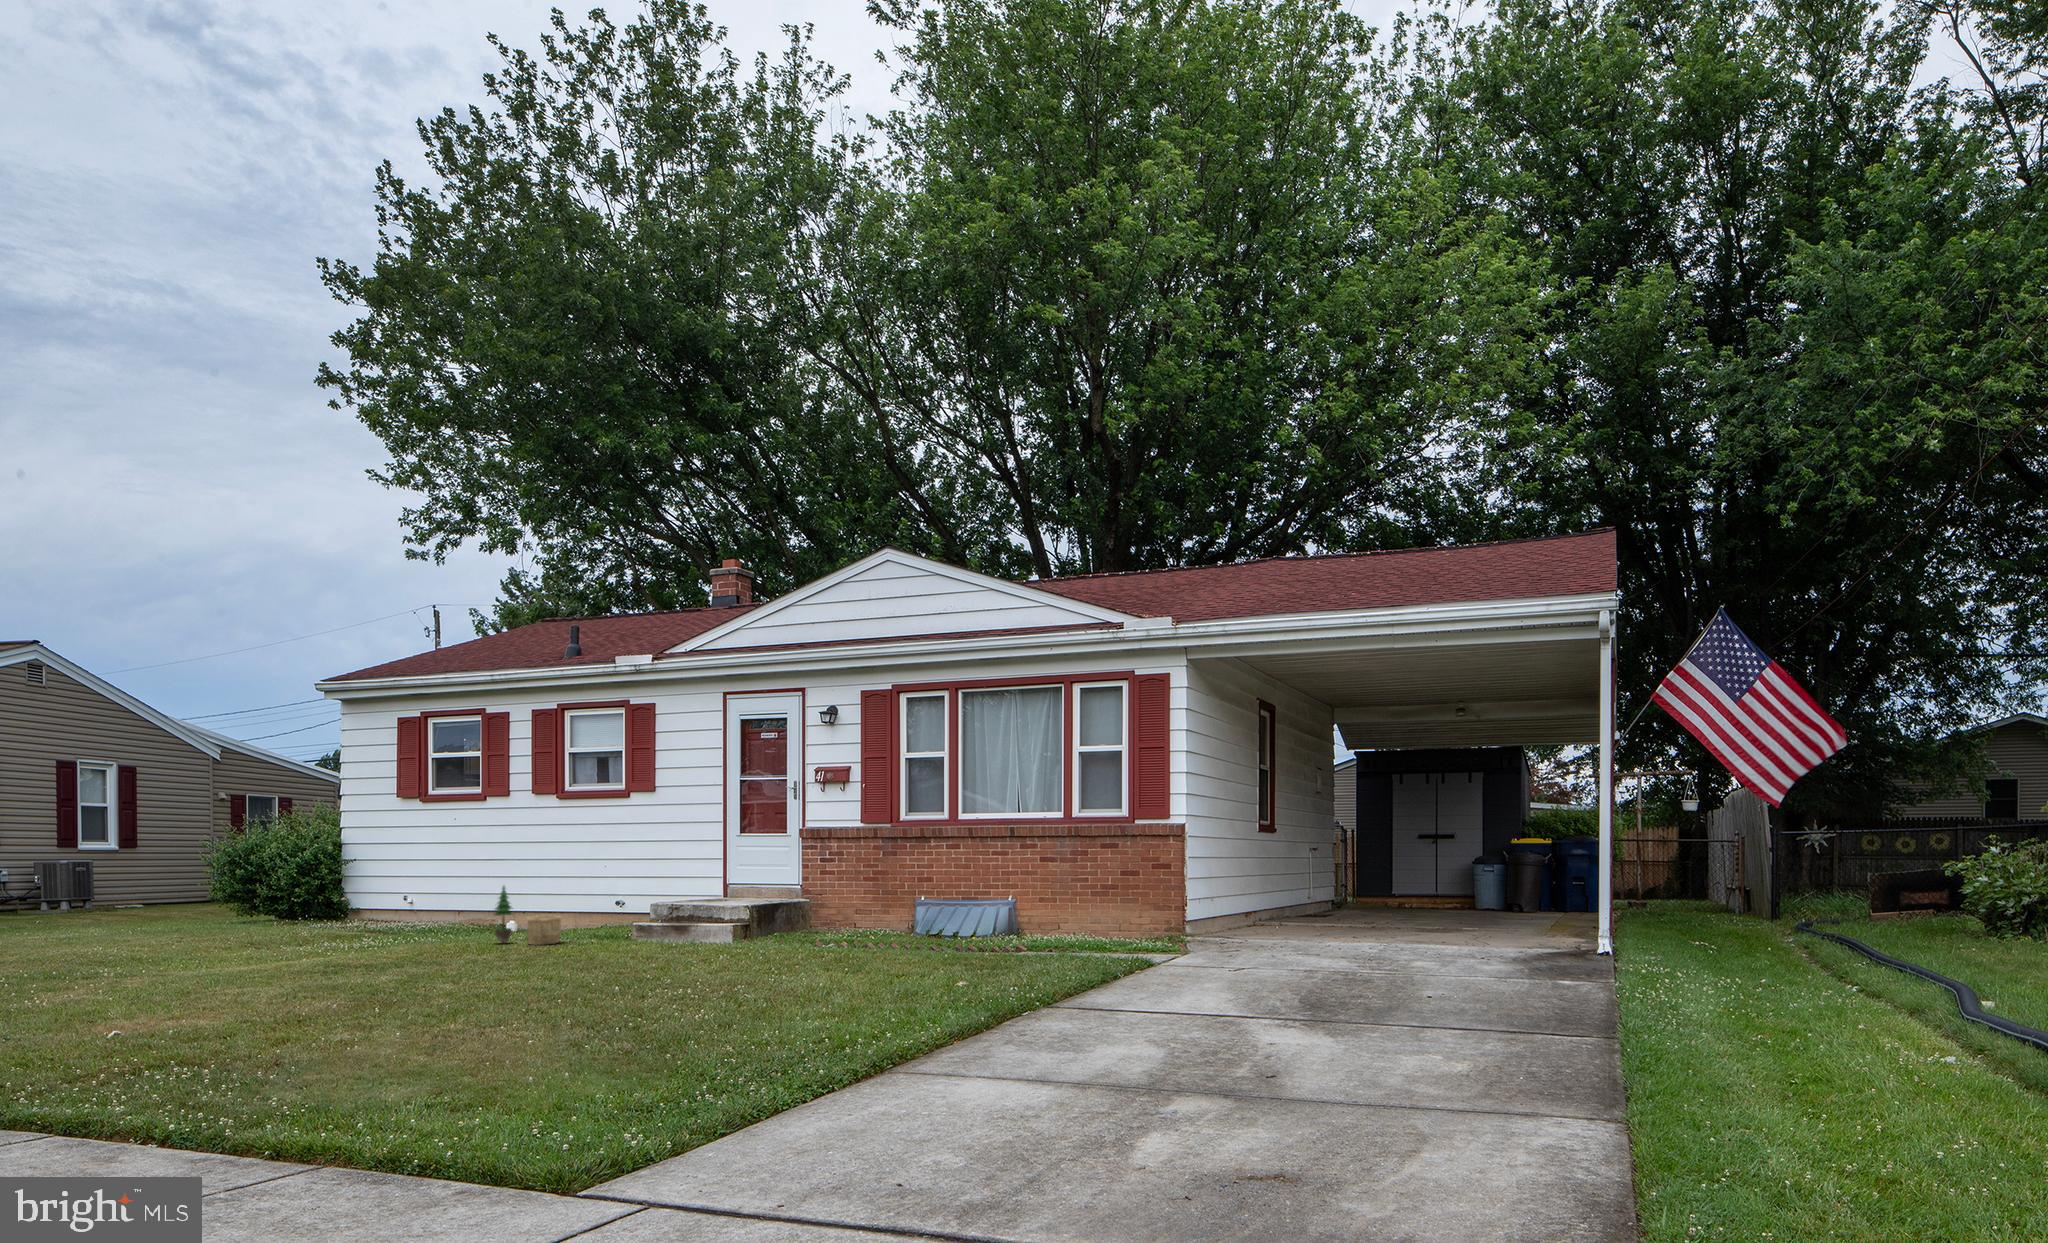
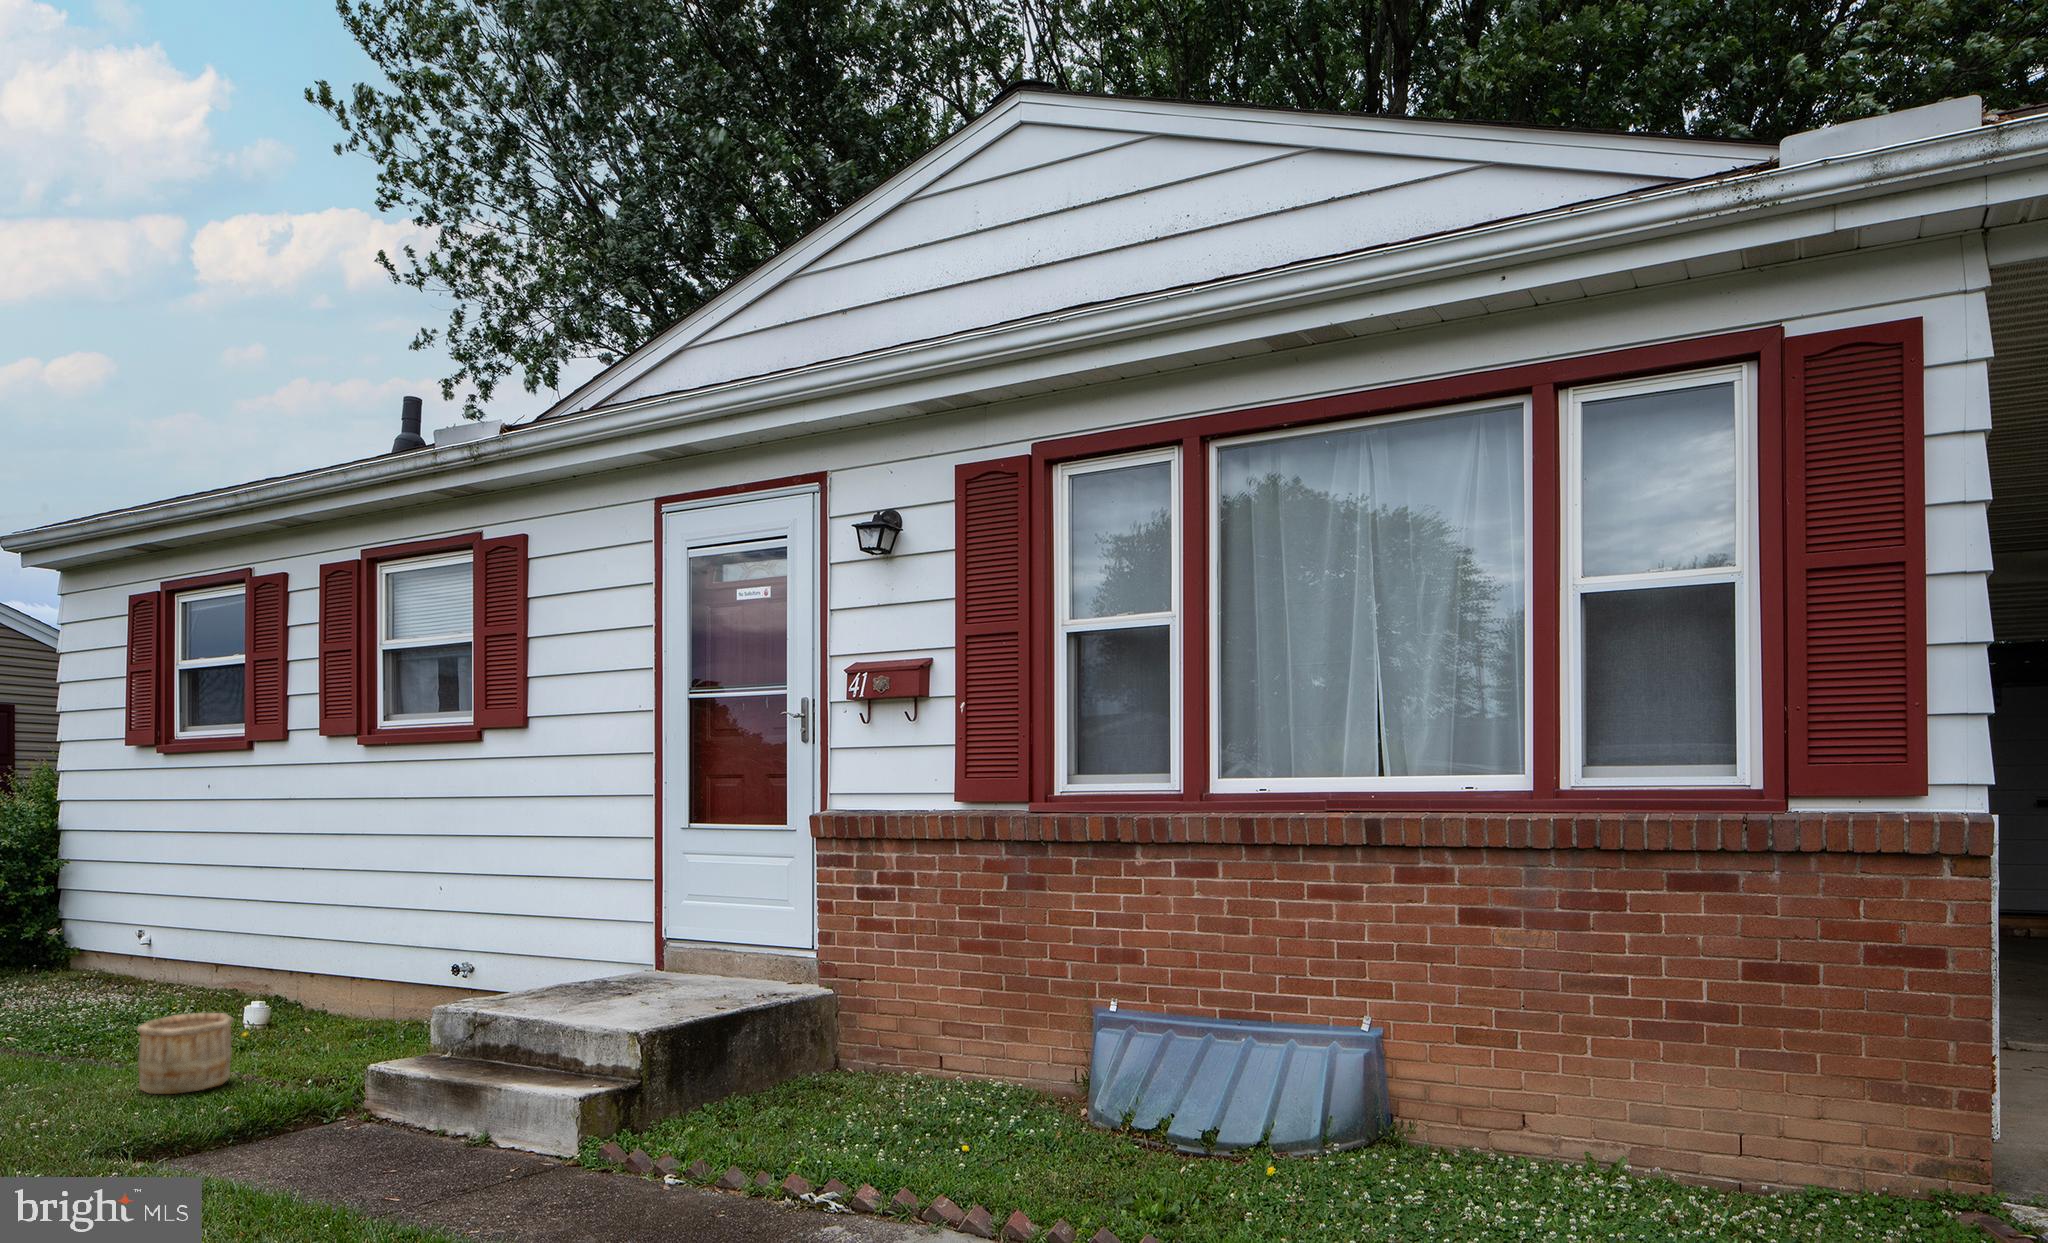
potted tree: present [495,886,513,943] -> none [74,937,133,1081]

